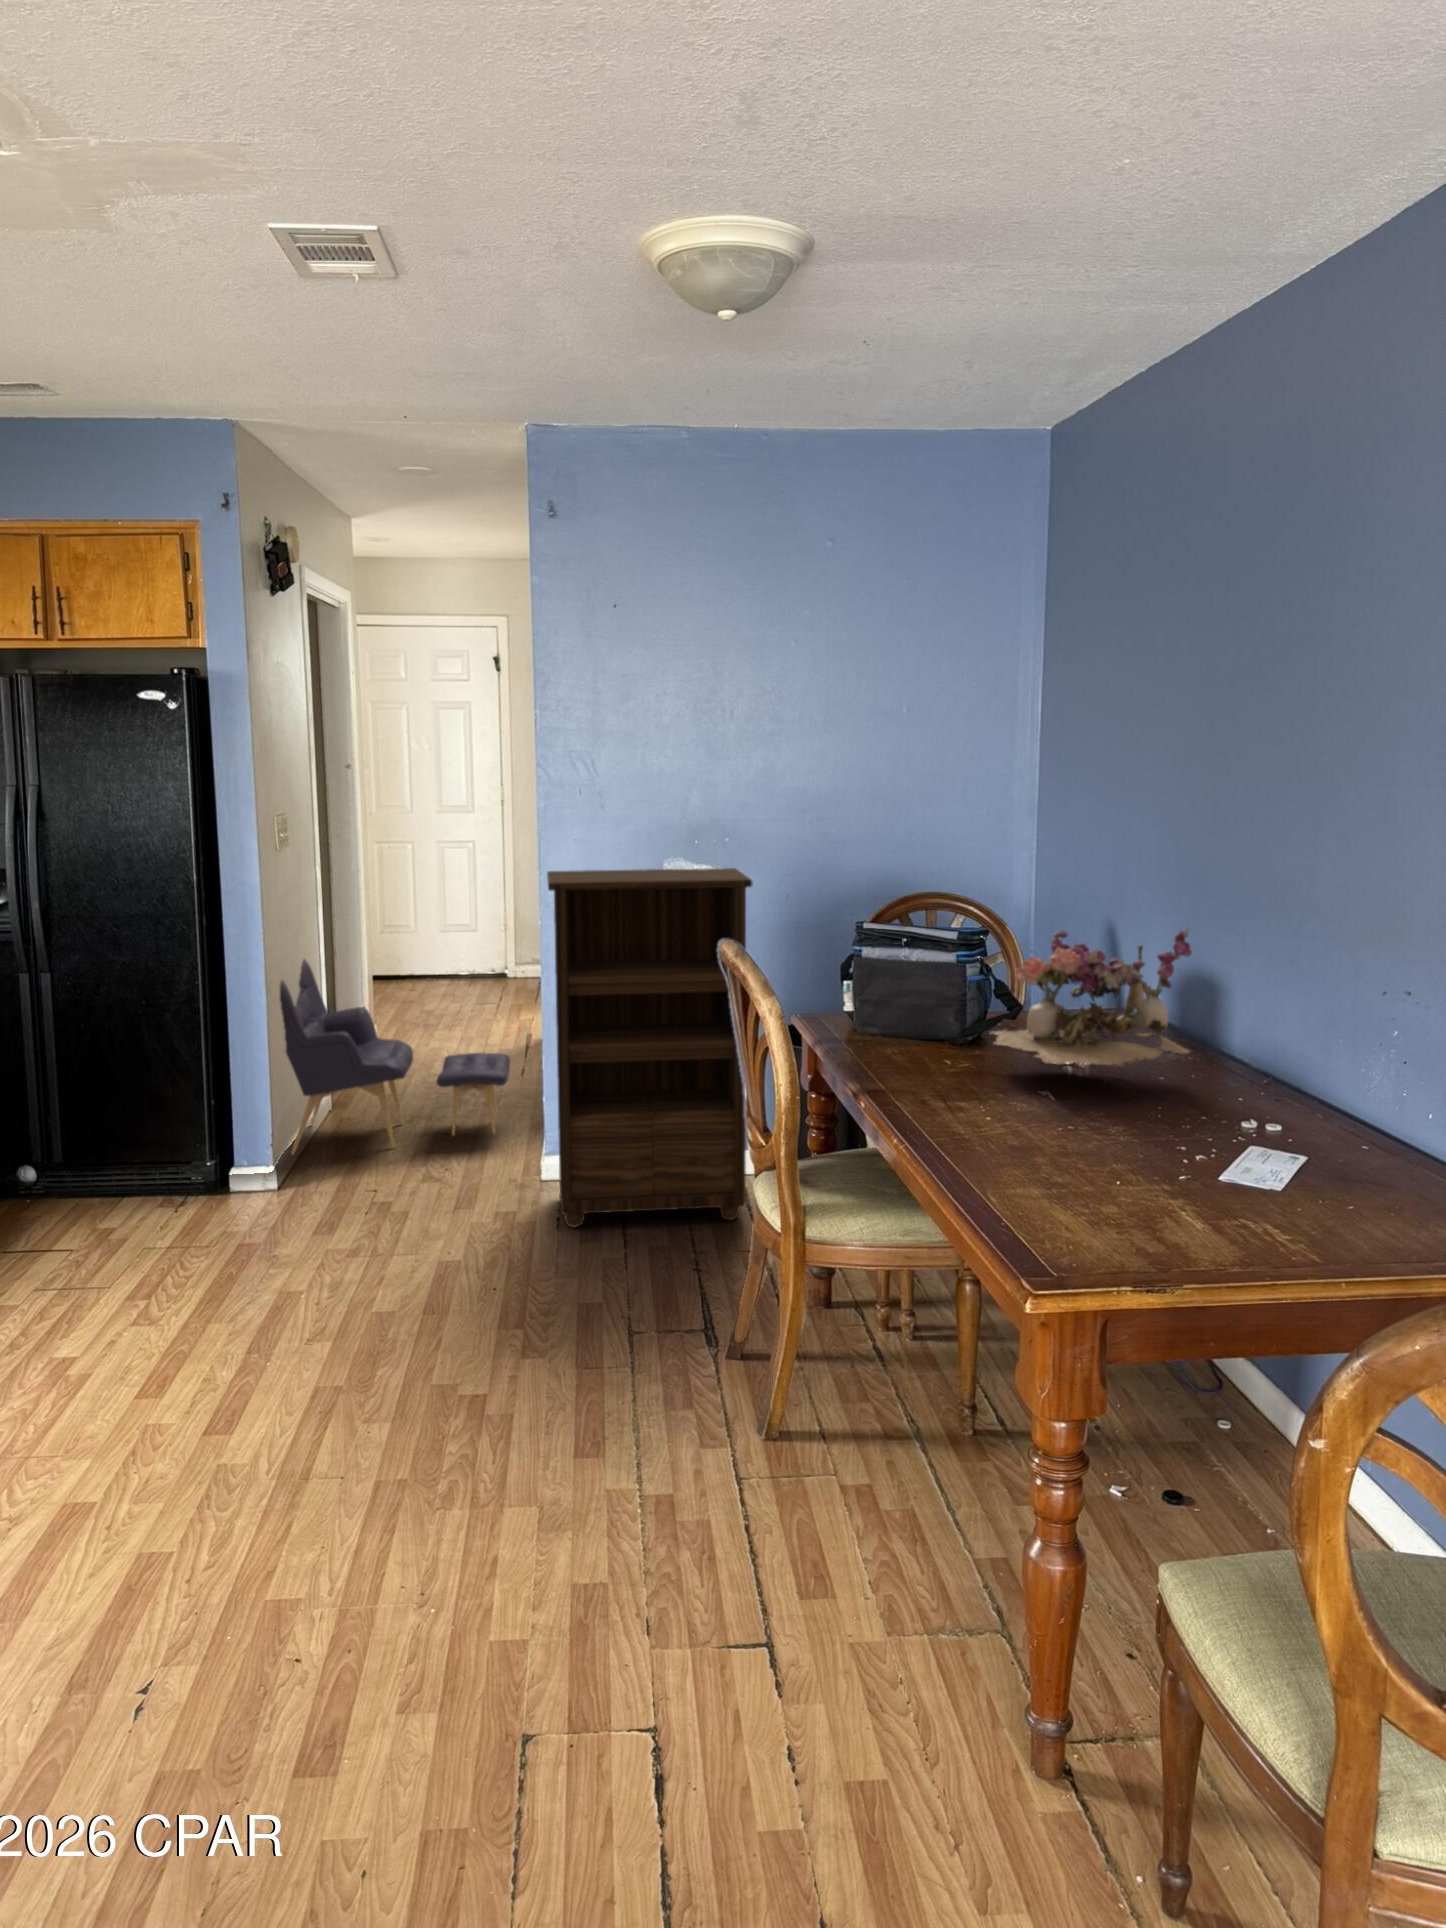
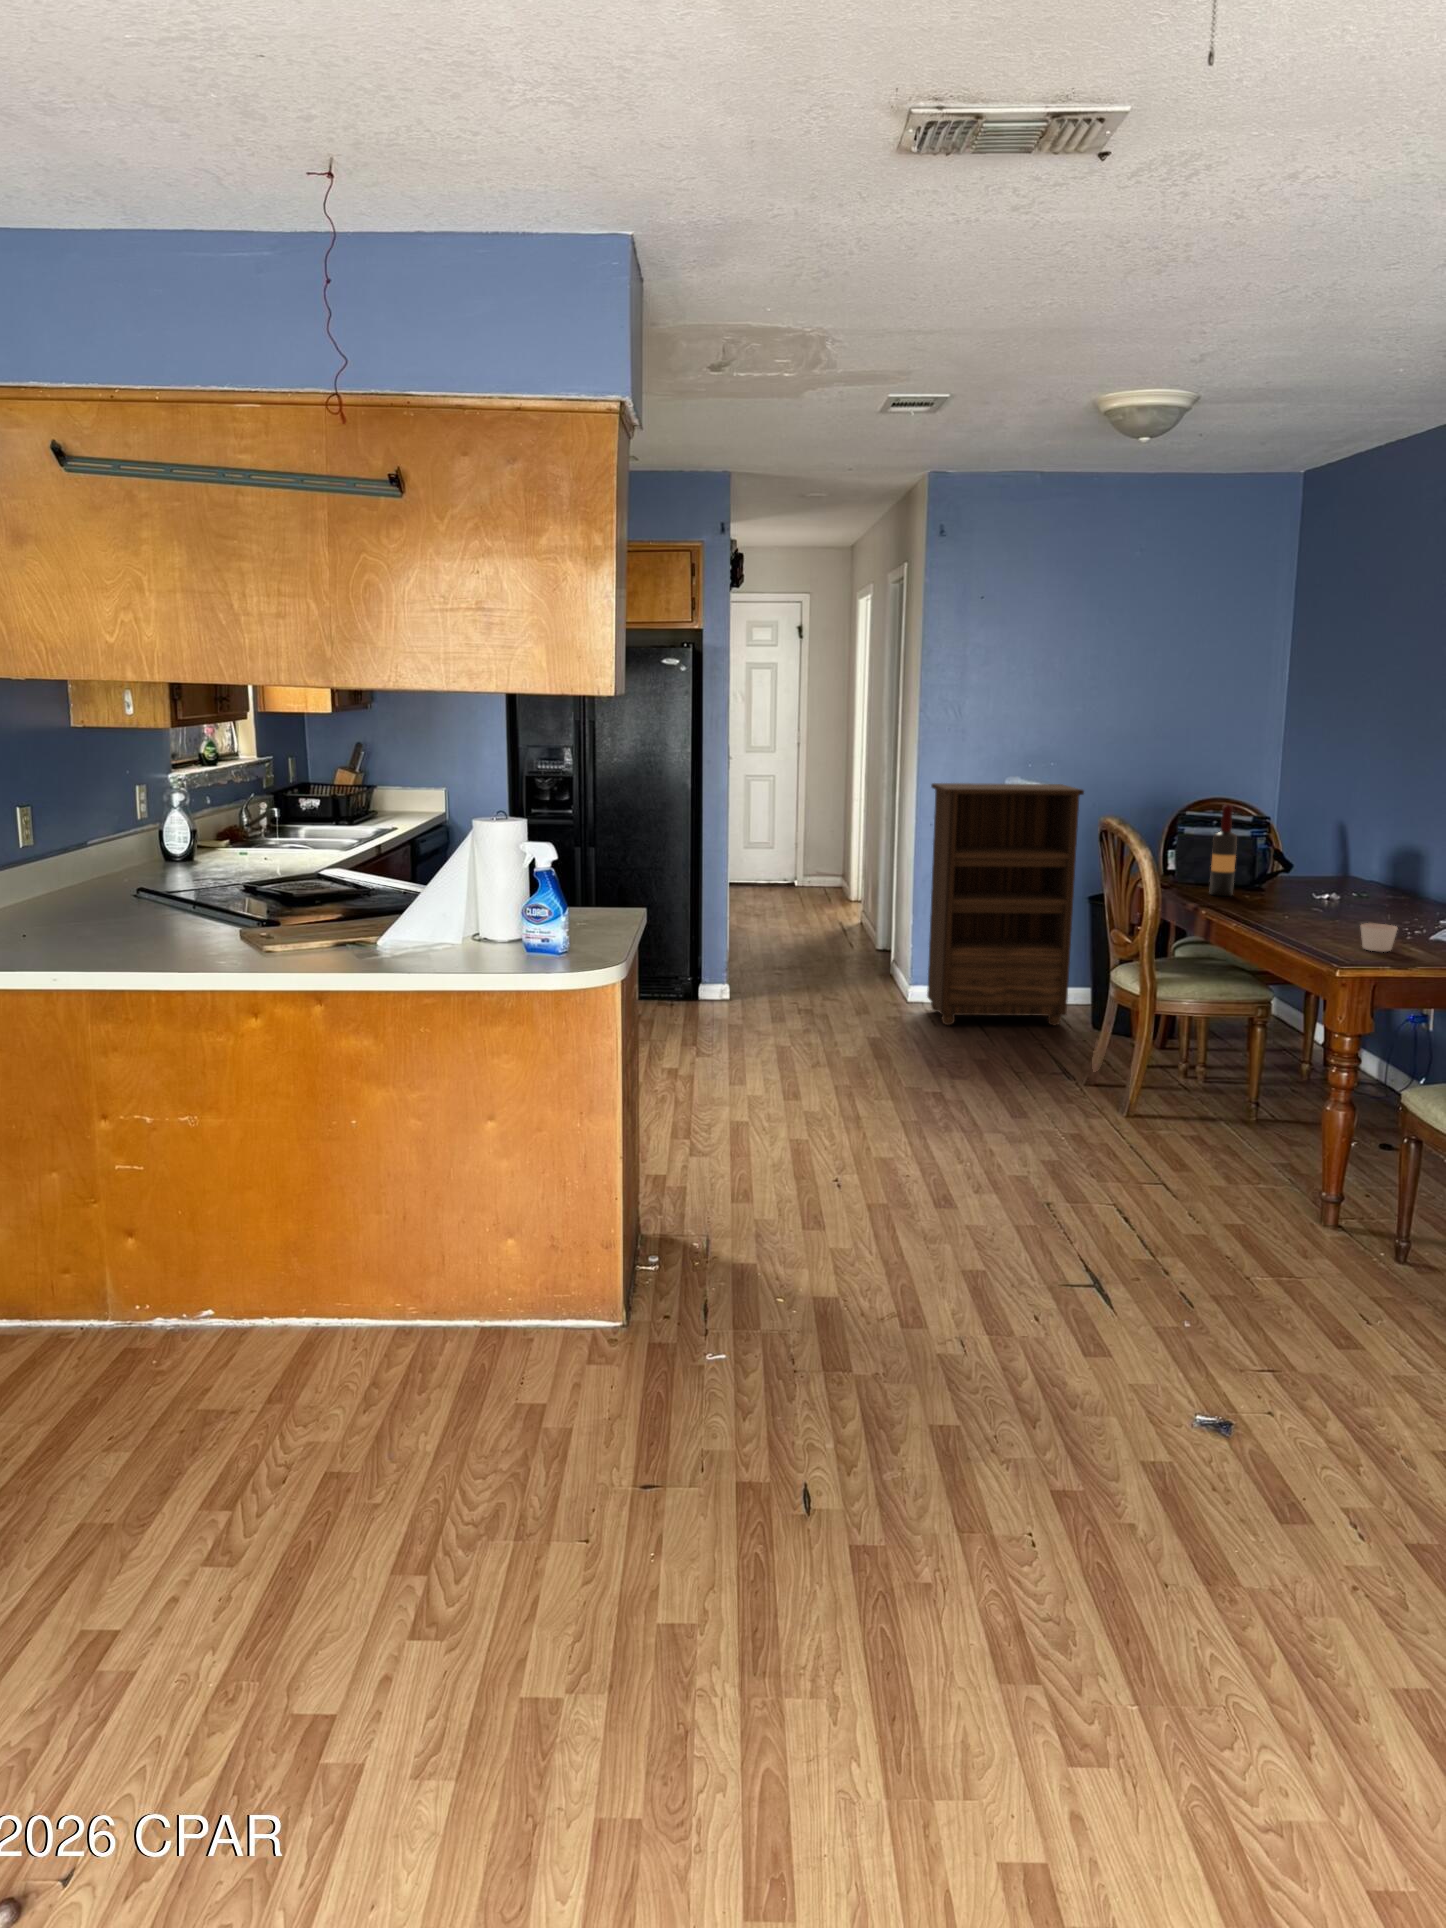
wine bottle: none [890,918,927,1065] -> present [1210,805,1237,896]
flower arrangement: present [990,928,1192,1072] -> none [1275,812,1410,902]
armchair: present [280,960,510,1155] -> none [696,842,871,984]
candle: none [1084,1168,1150,1229] -> present [1361,923,1398,952]

